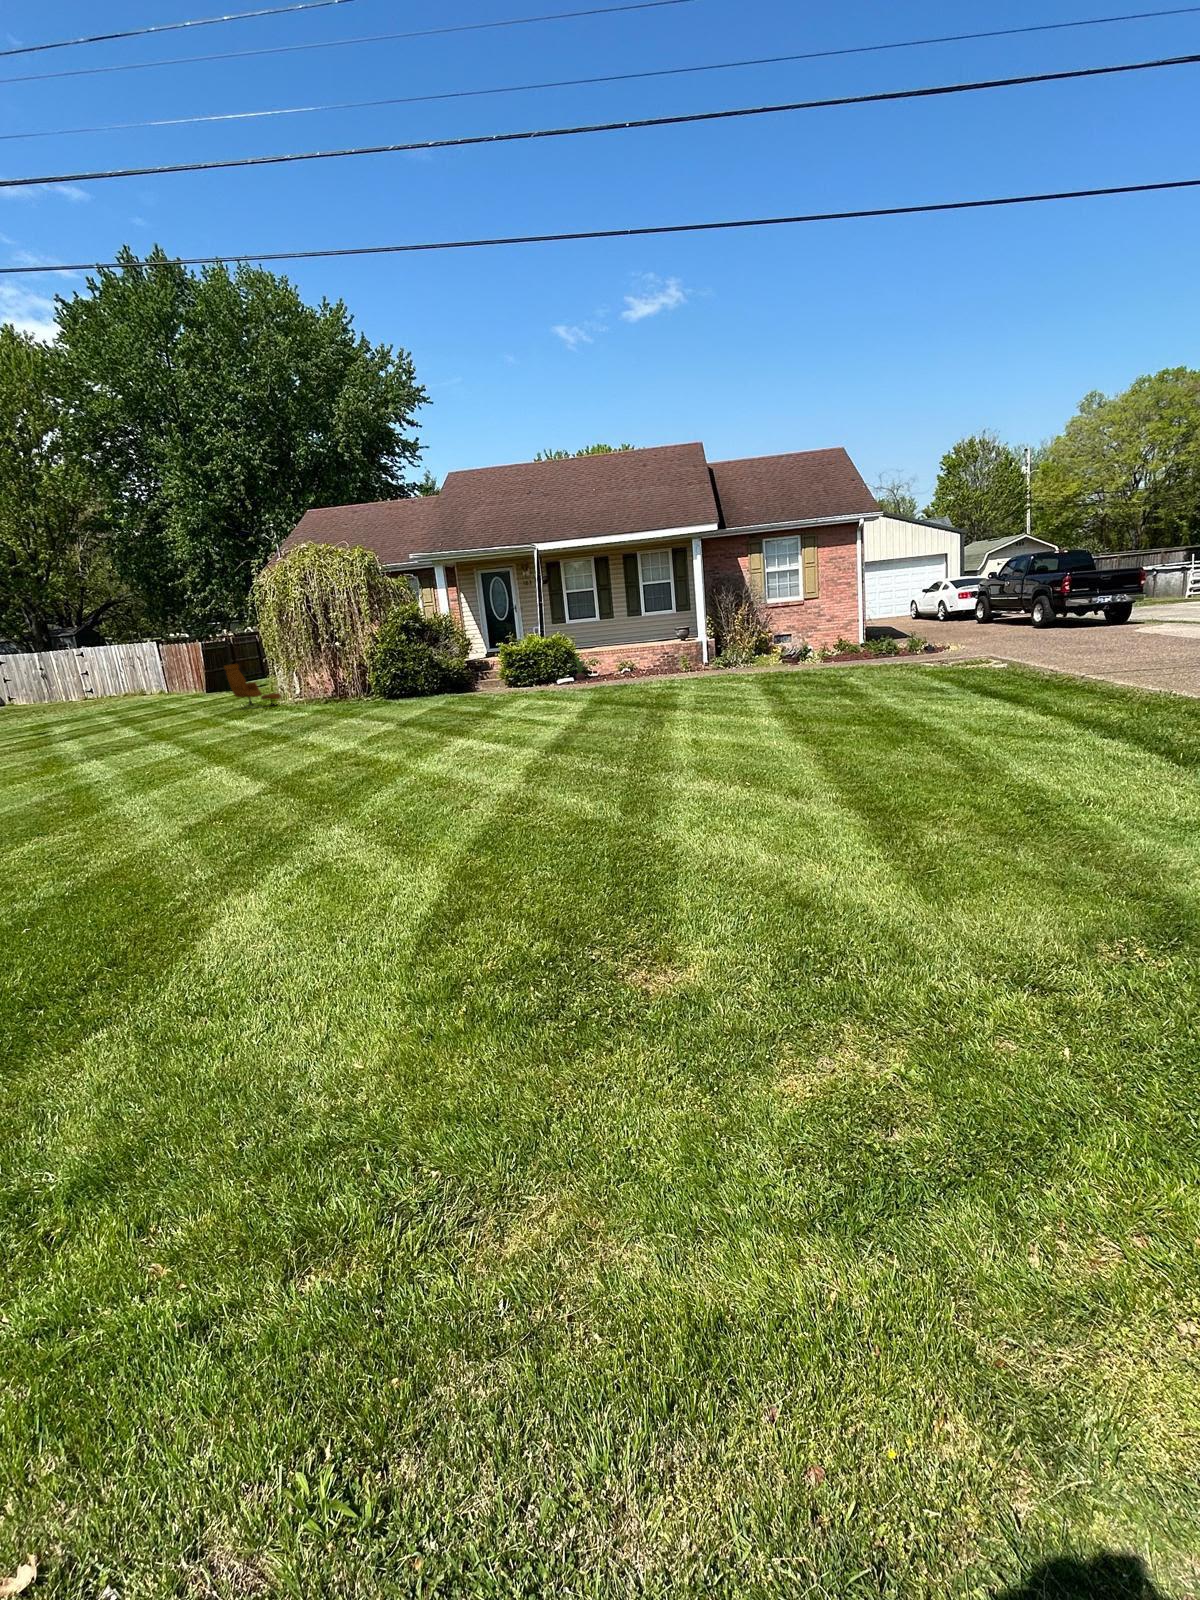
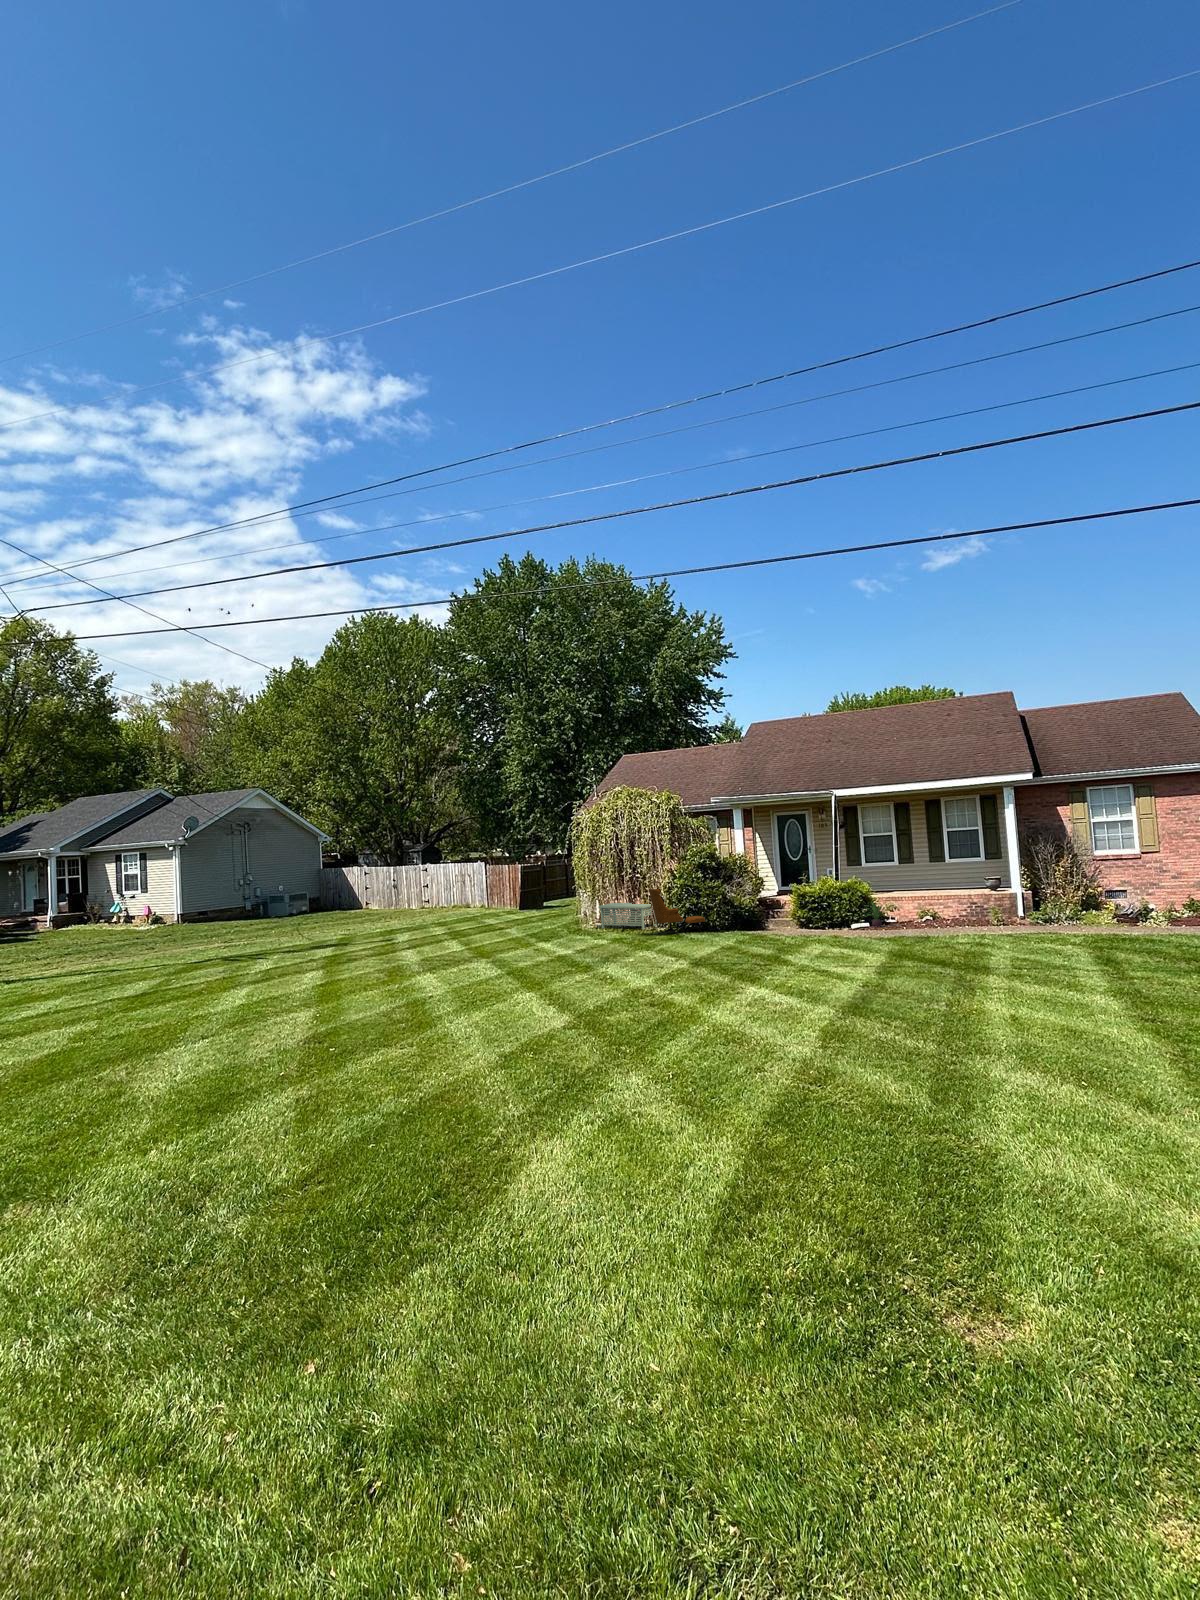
lounge chair: present [224,664,281,706] -> present [649,888,705,934]
storage bench: none [295,670,362,701] -> present [598,903,656,929]

